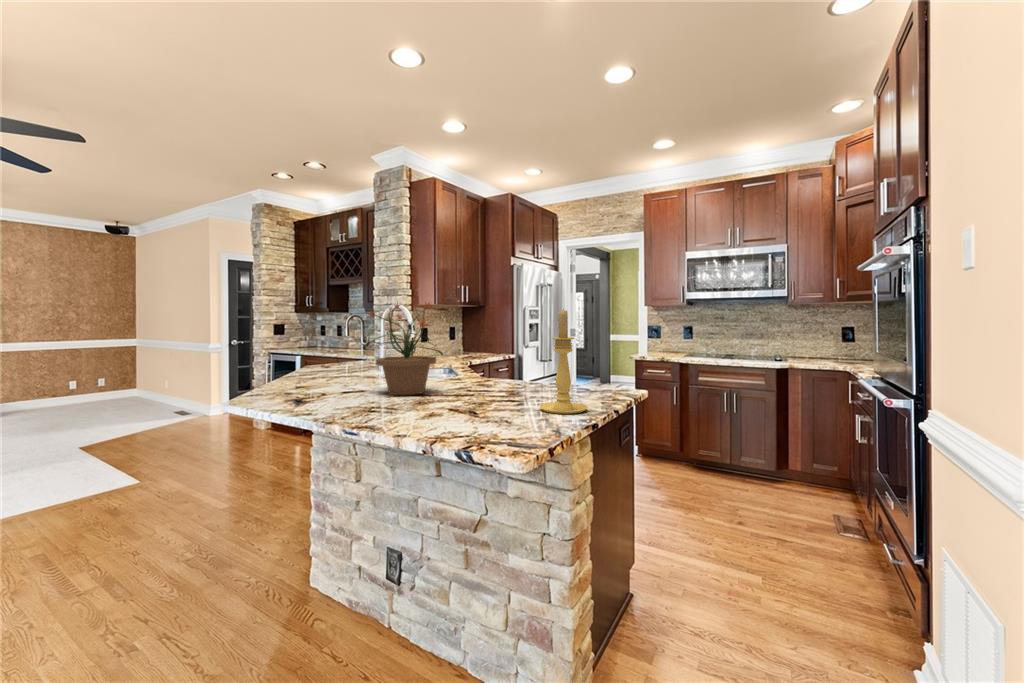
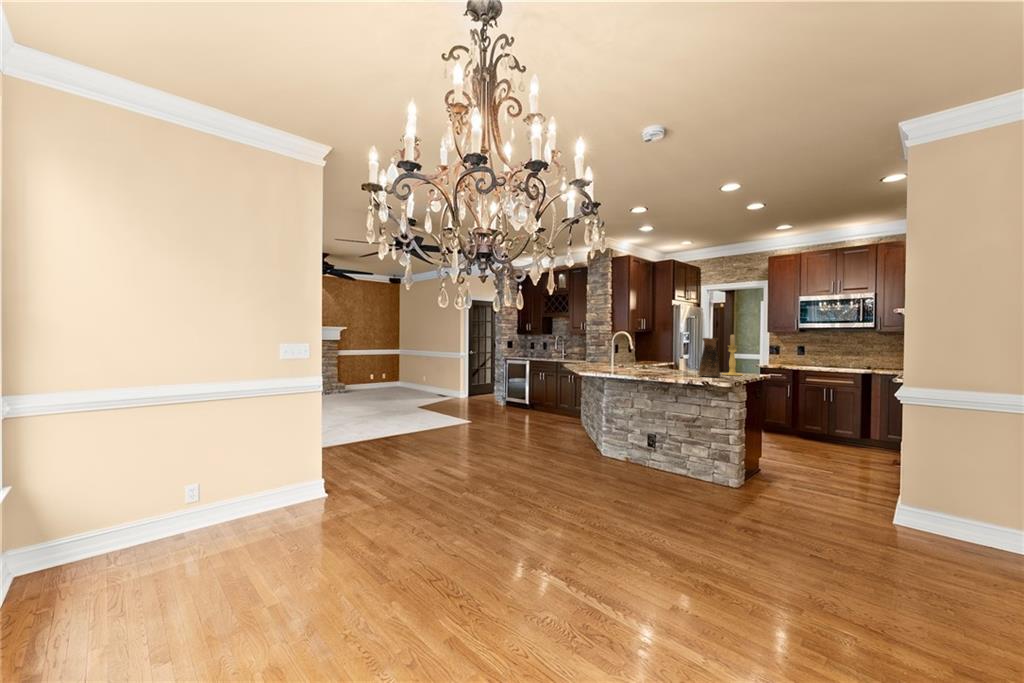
potted plant: present [365,302,443,395] -> none [634,329,669,371]
pitcher: none [452,320,513,442] -> present [699,338,721,377]

